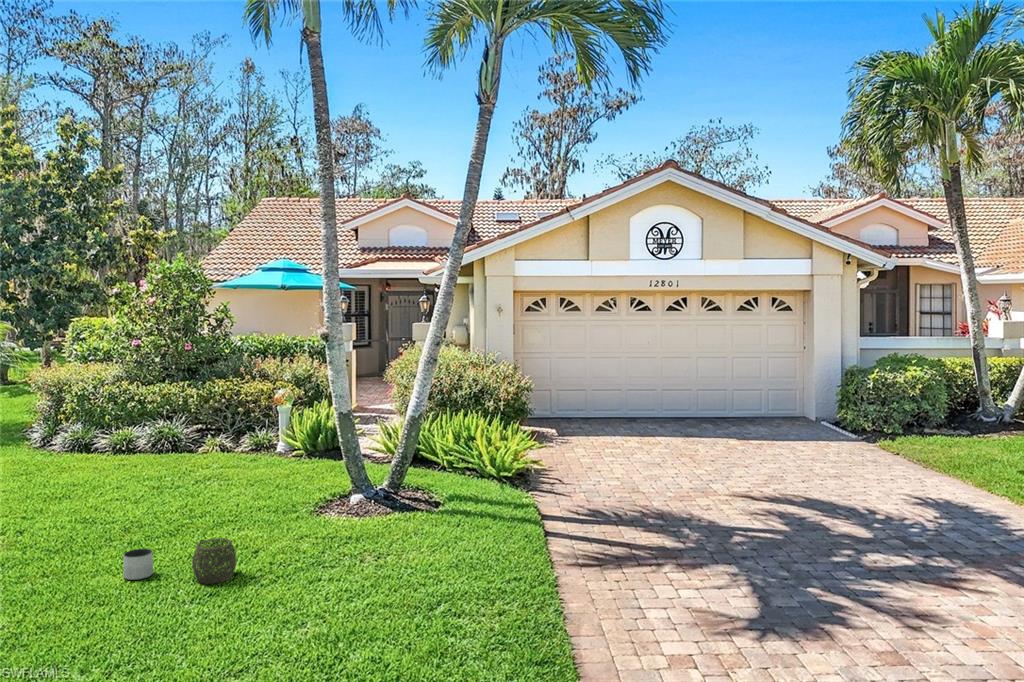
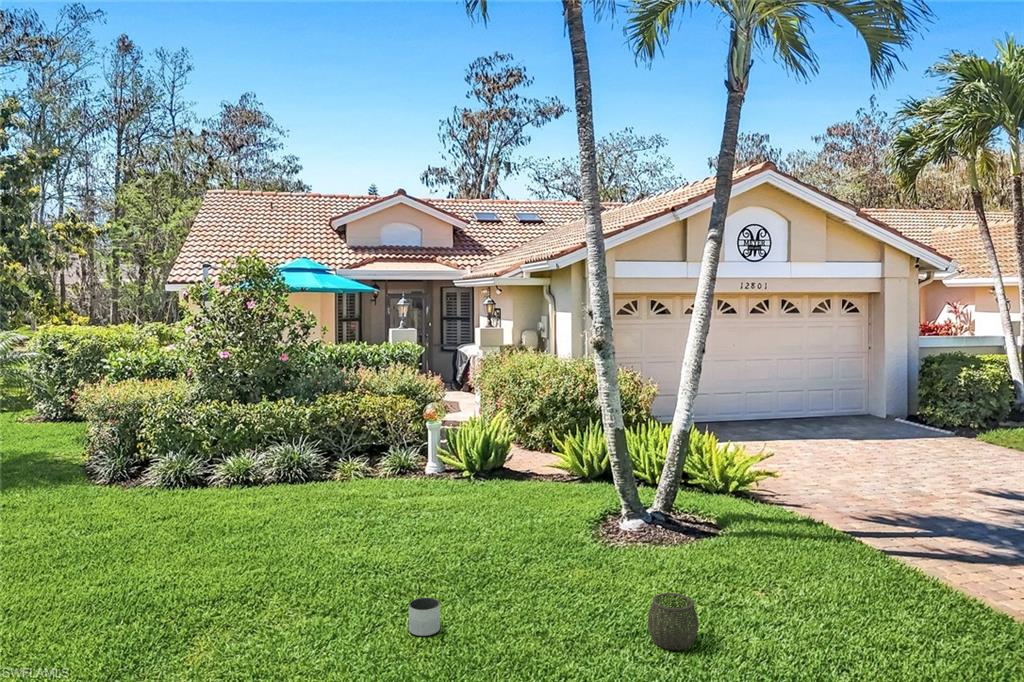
planter: present [123,549,153,580] -> present [409,597,440,636]

